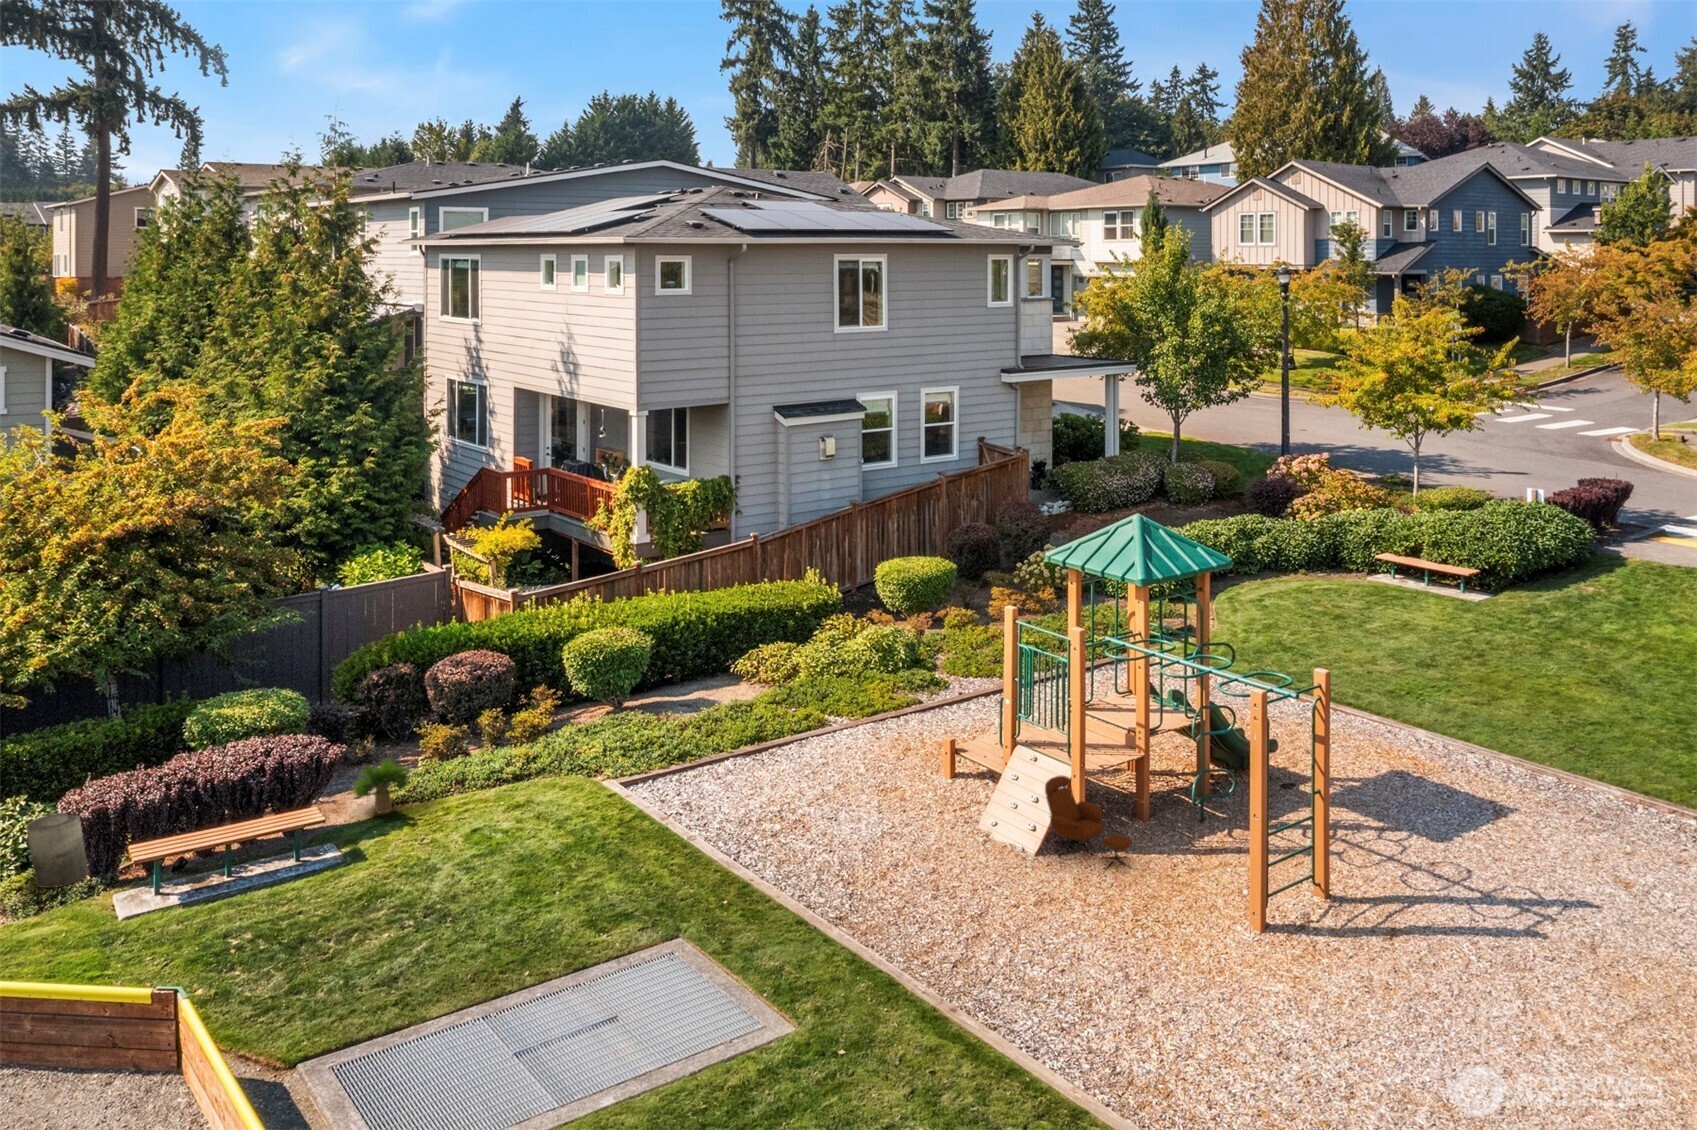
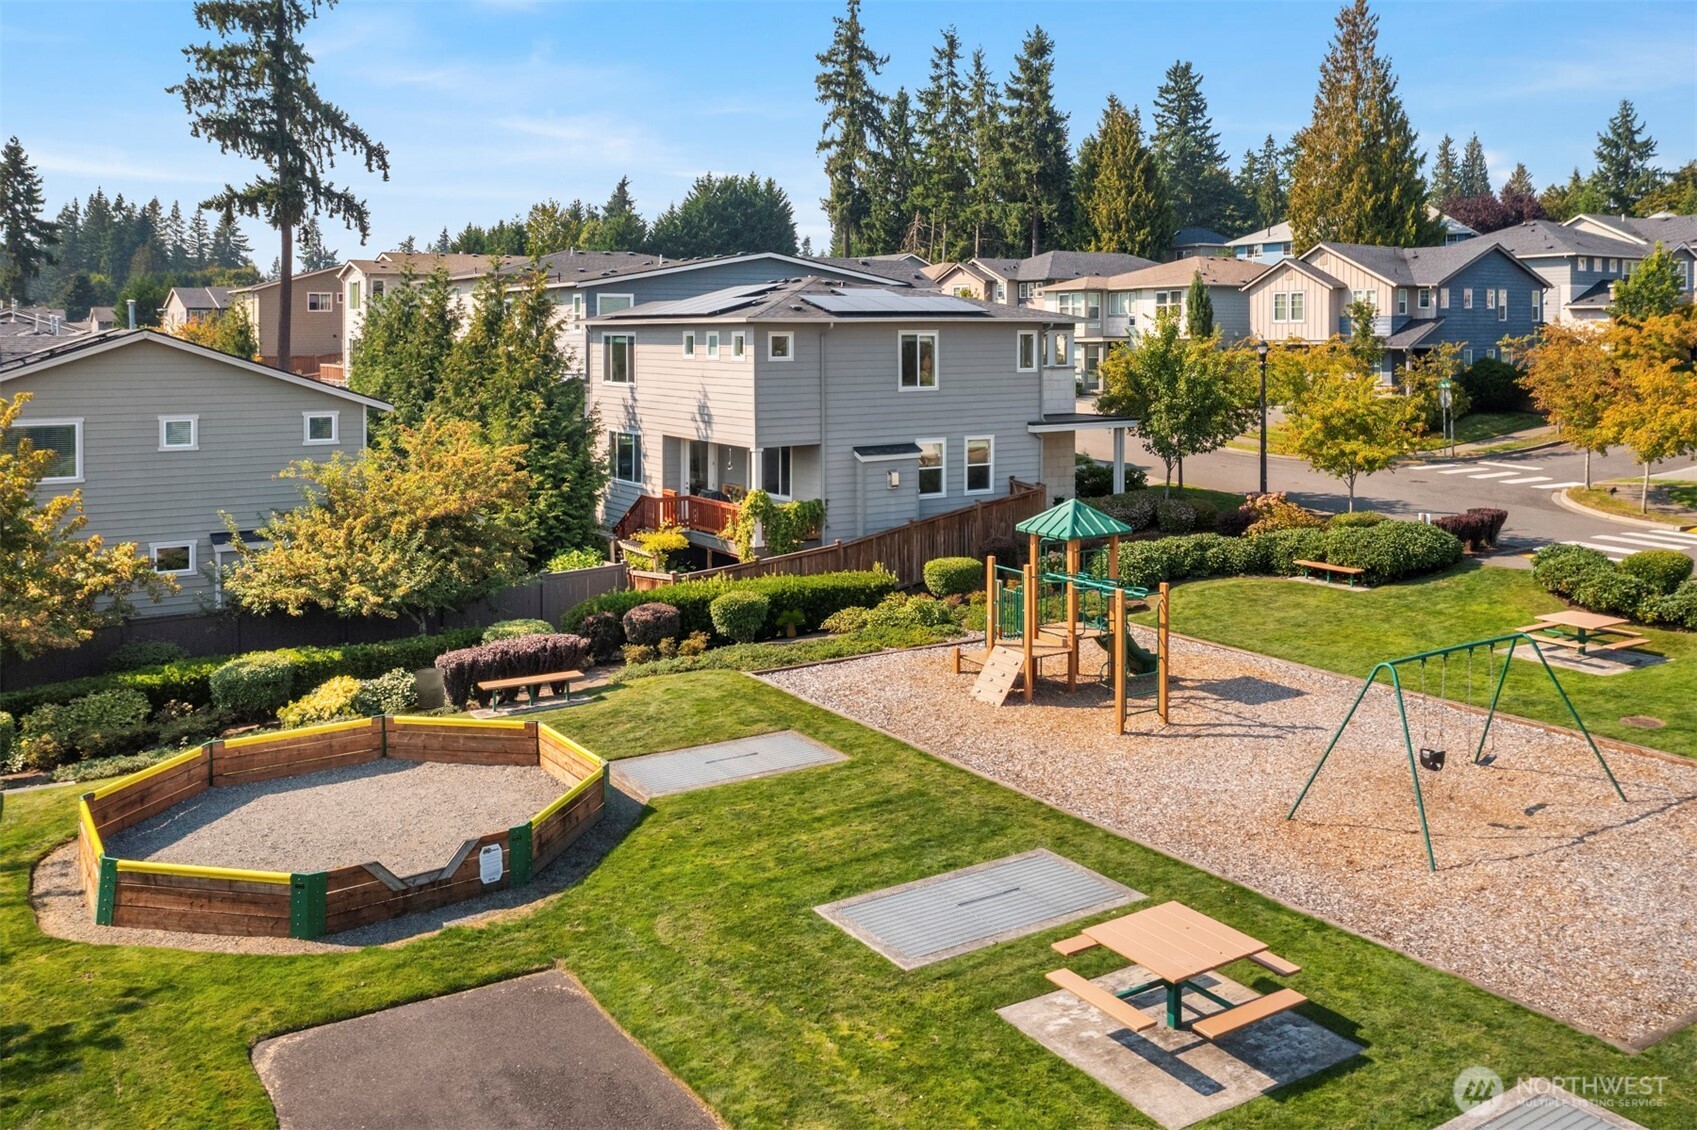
potted plant: present [351,760,410,813] -> present [776,610,805,637]
lounge chair: present [1045,776,1132,865] -> none [1007,659,1056,710]

